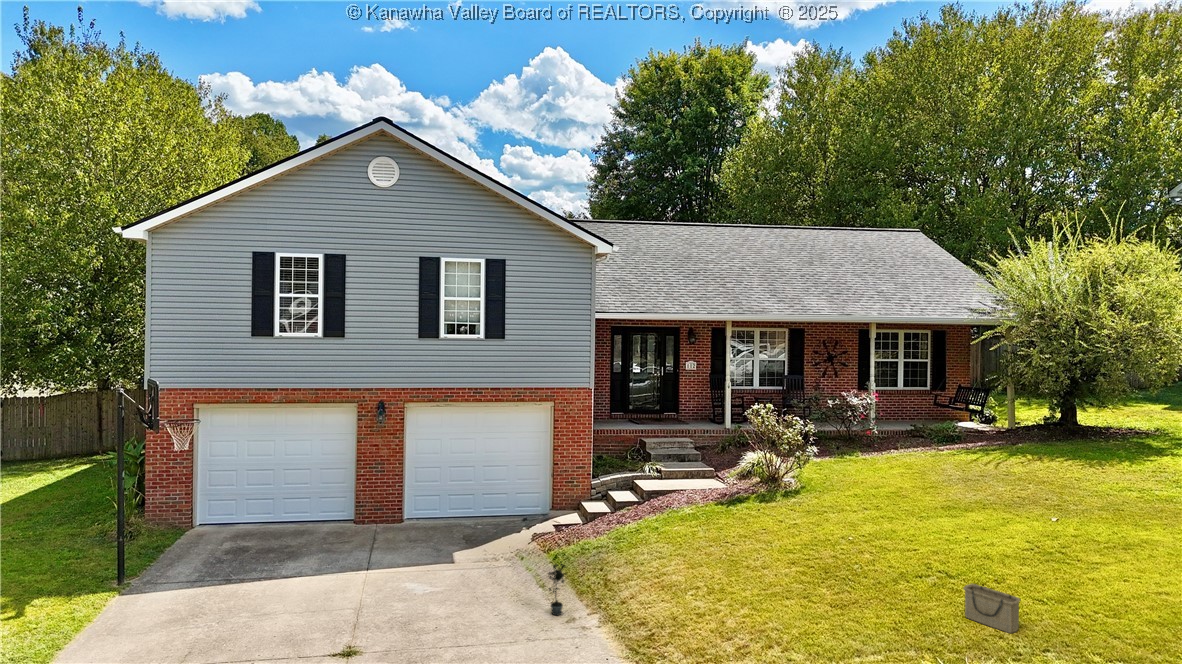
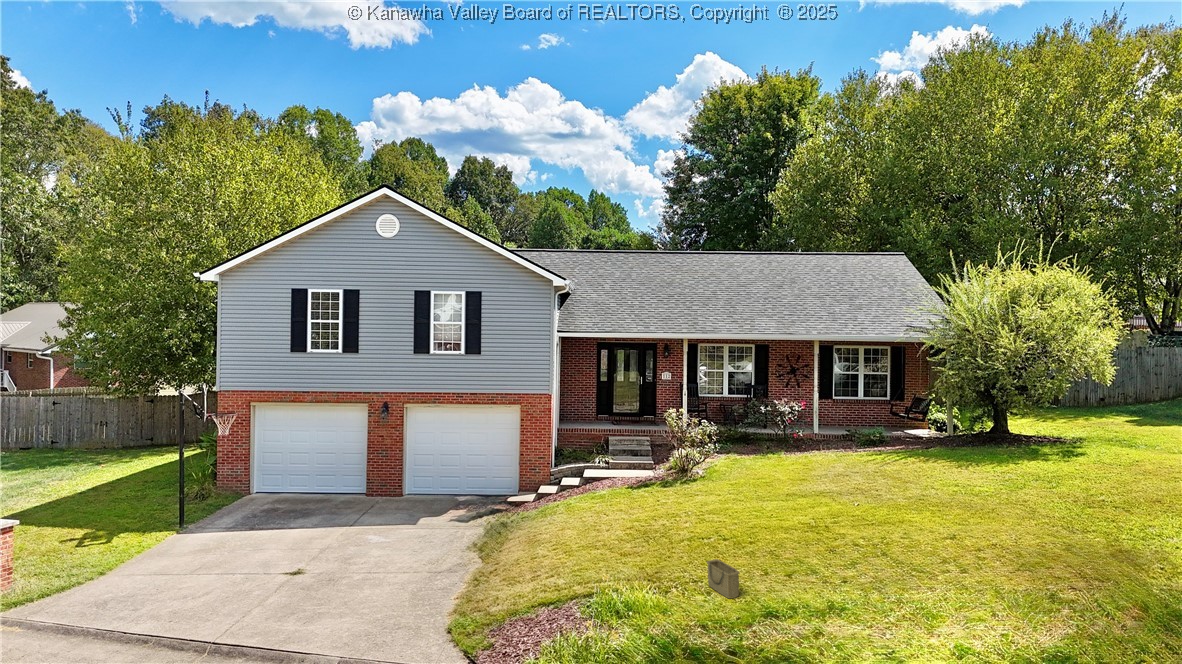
potted plant: present [548,564,566,615] -> none [441,527,458,569]

